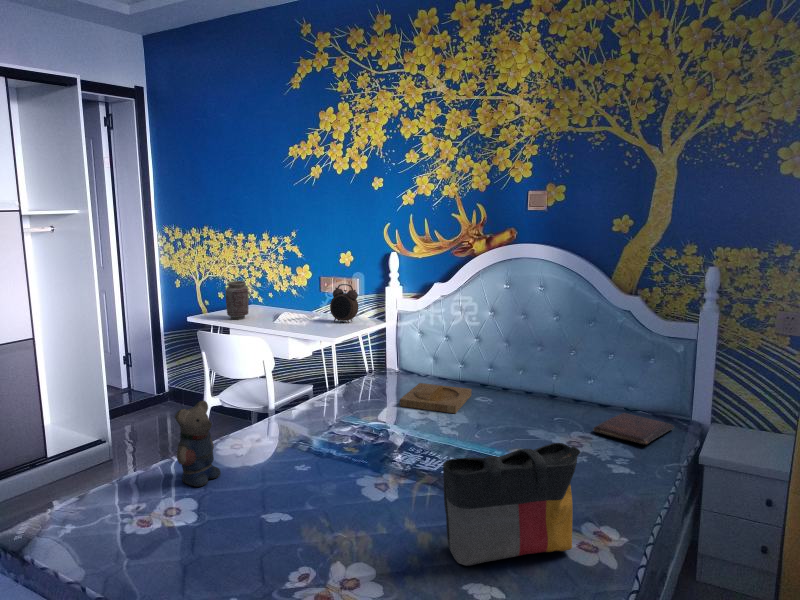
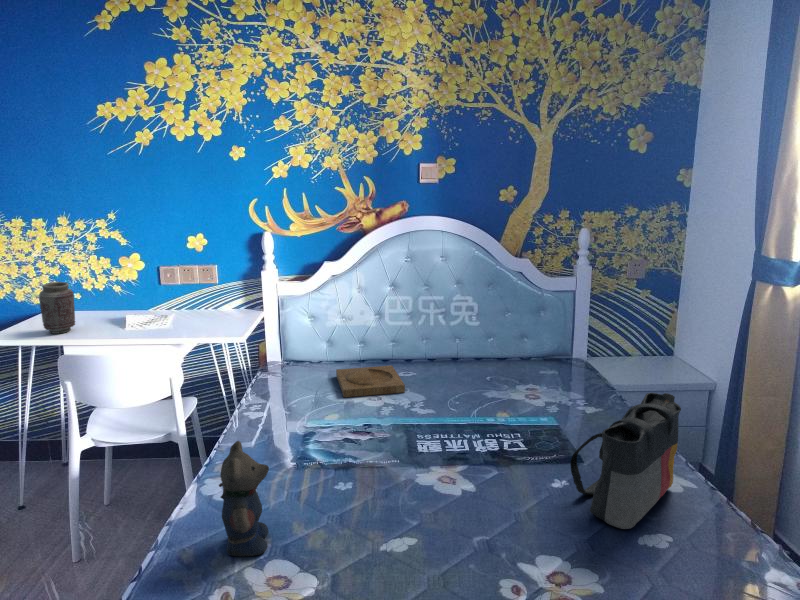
alarm clock: present [330,284,358,323] -> none [196,273,231,318]
book: present [594,413,674,444] -> none [531,361,585,384]

